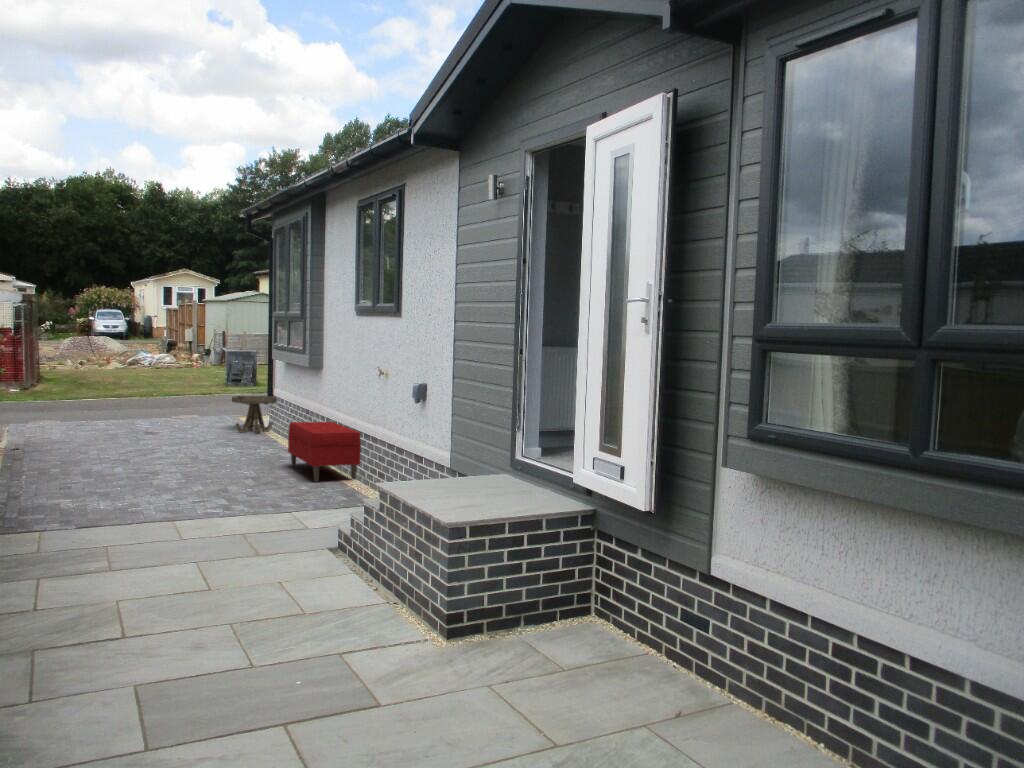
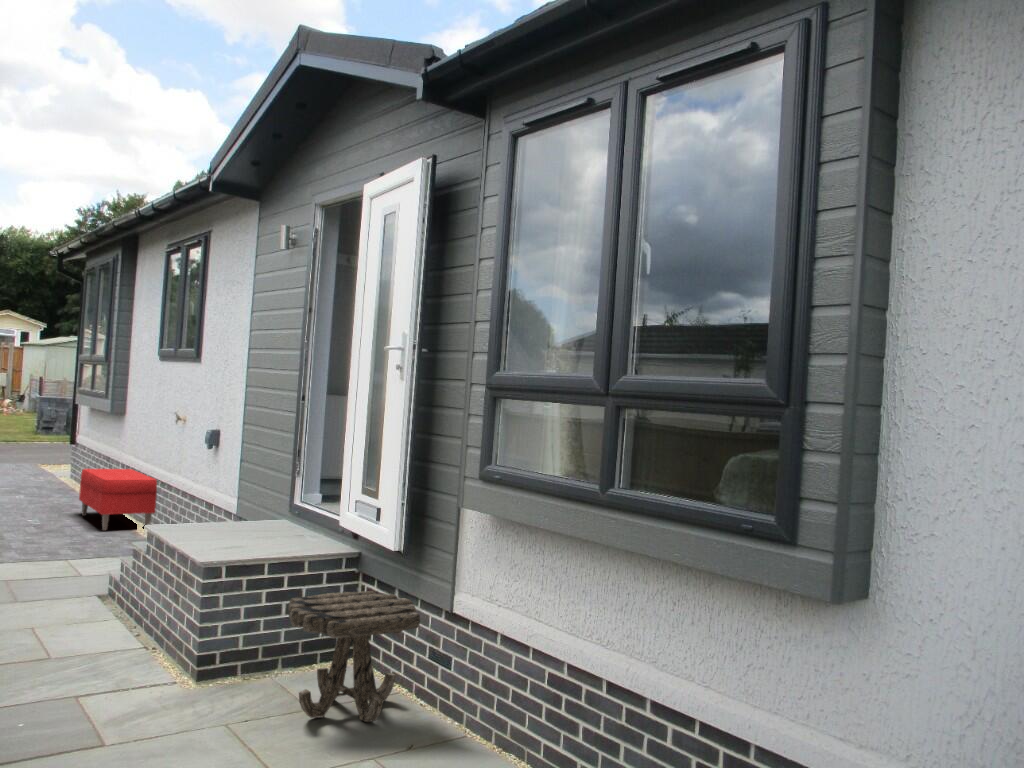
side table: present [232,396,277,433] -> present [289,591,420,722]

